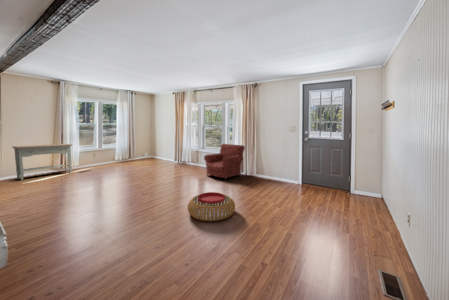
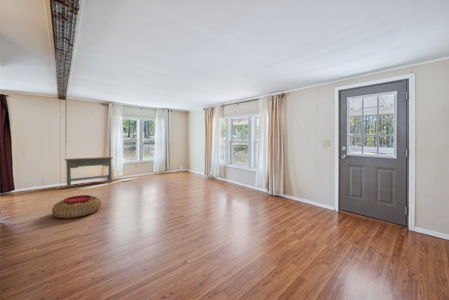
armchair: present [204,144,245,180] -> none [228,159,271,199]
pouf: present [188,192,235,221] -> present [52,195,101,218]

